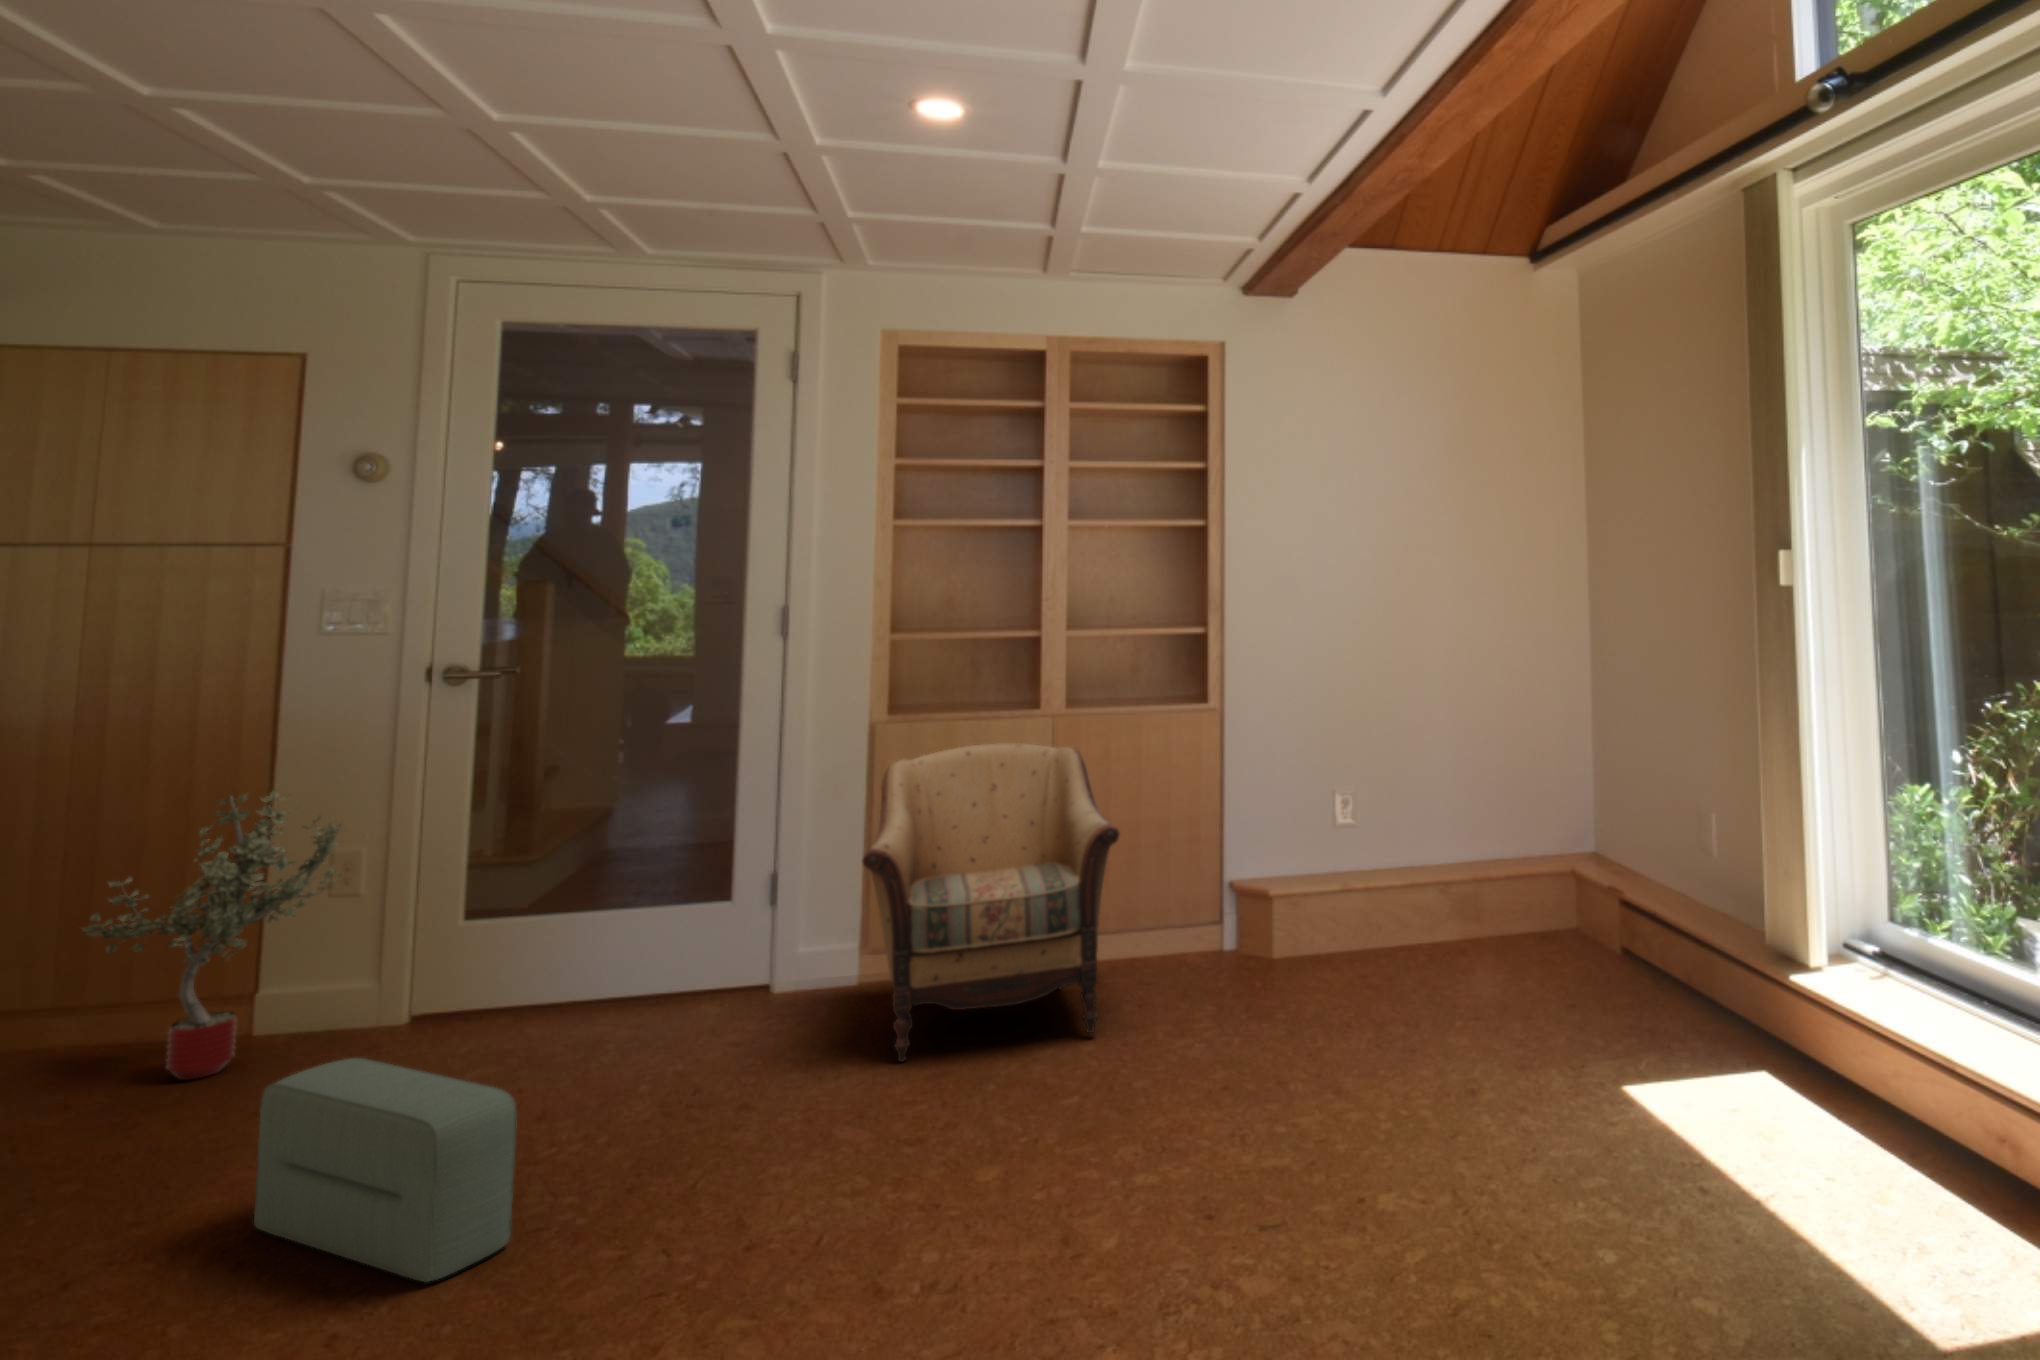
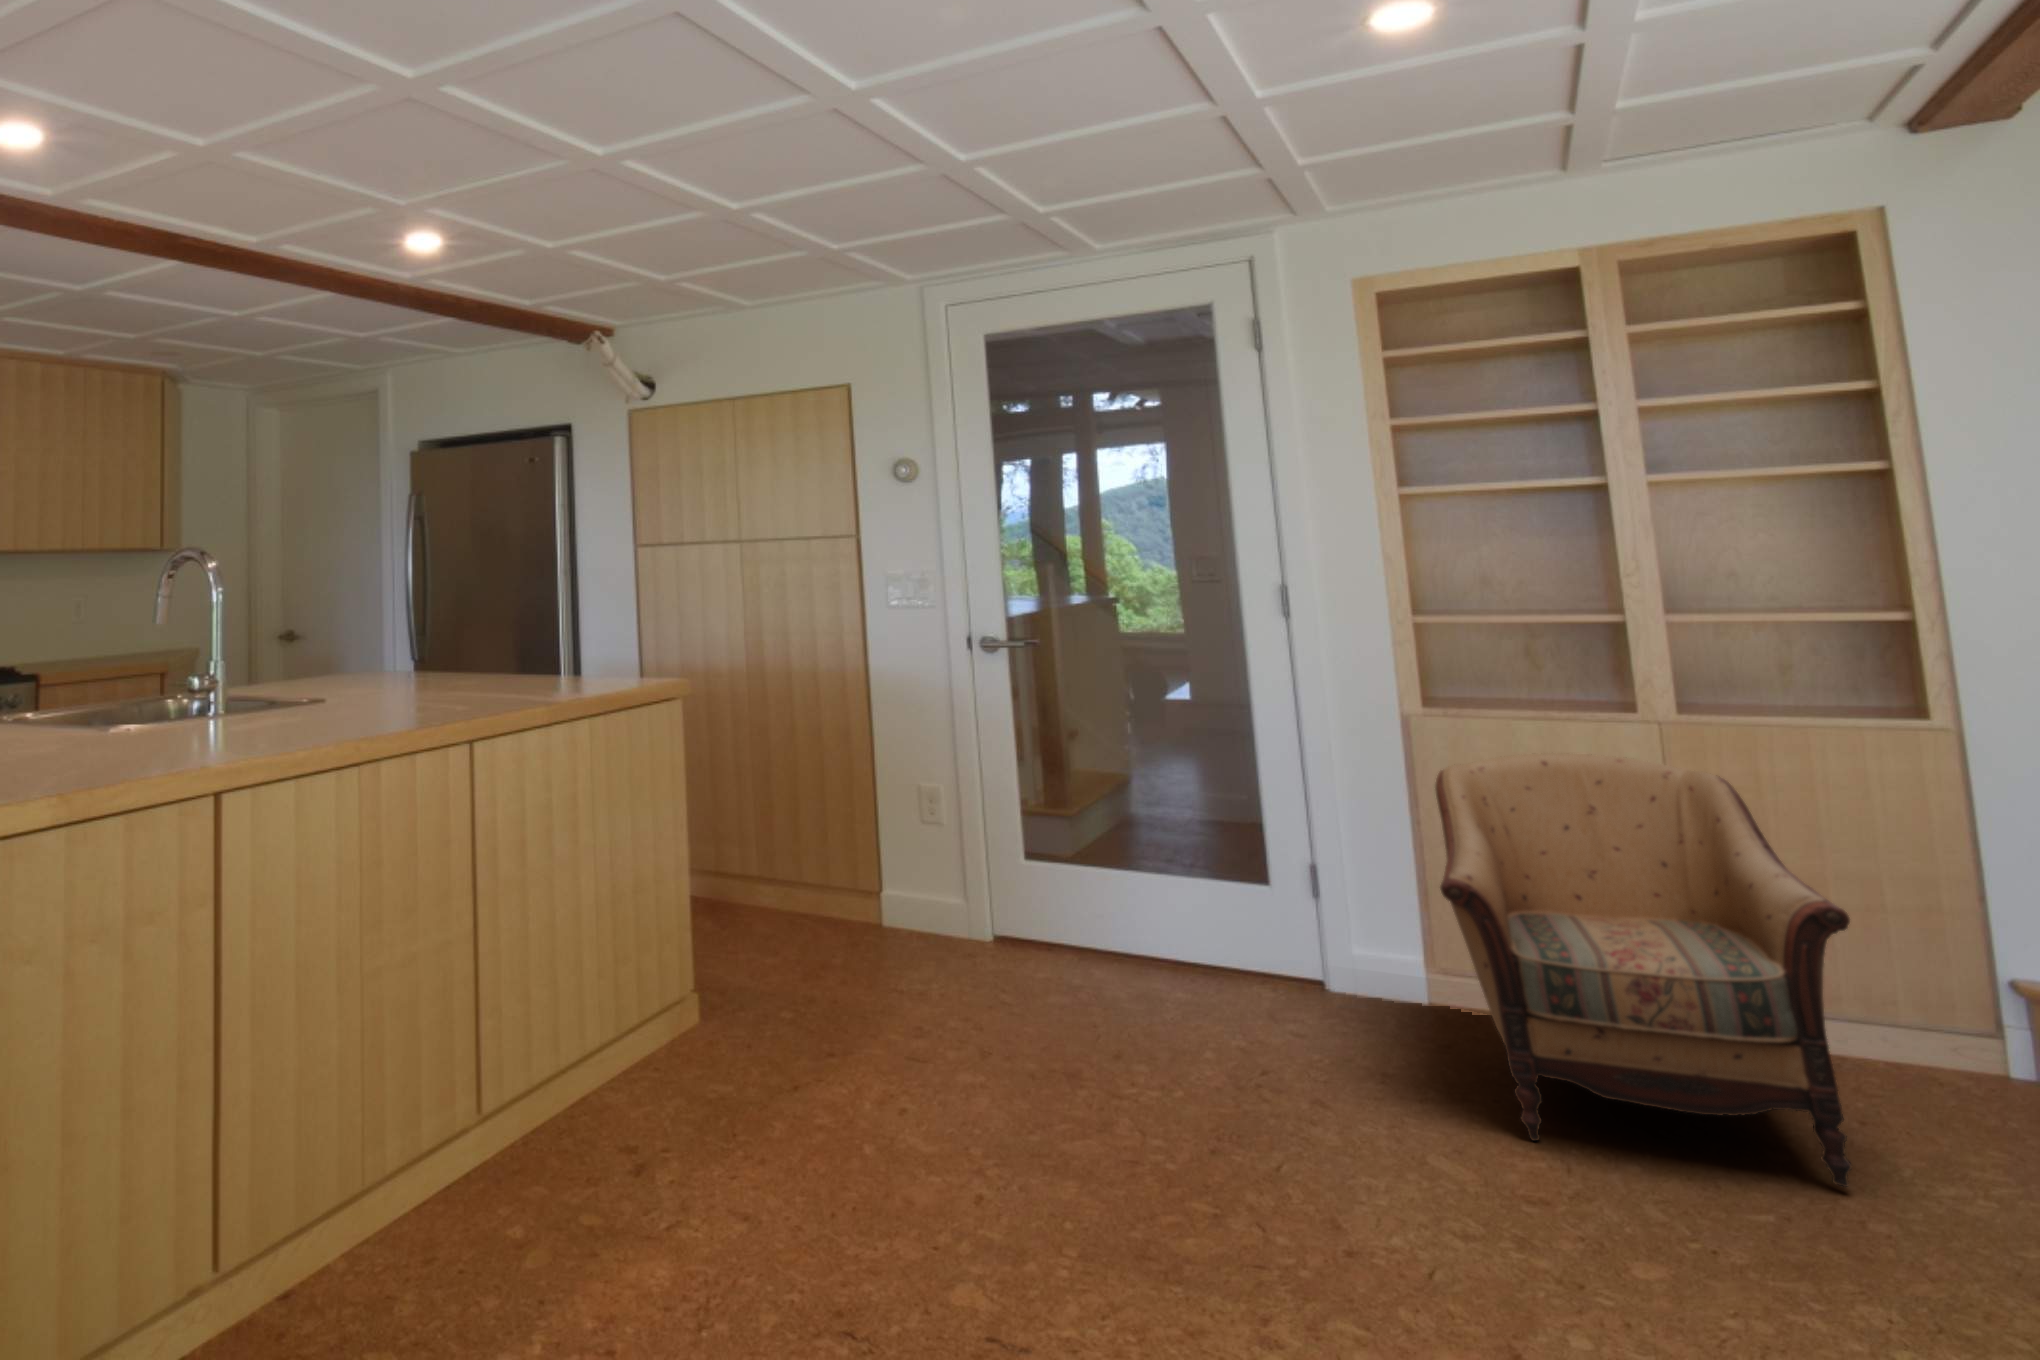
potted tree: present [83,791,340,1080] -> none [768,732,927,953]
pouf: present [254,1057,517,1282] -> none [910,999,1138,1259]

